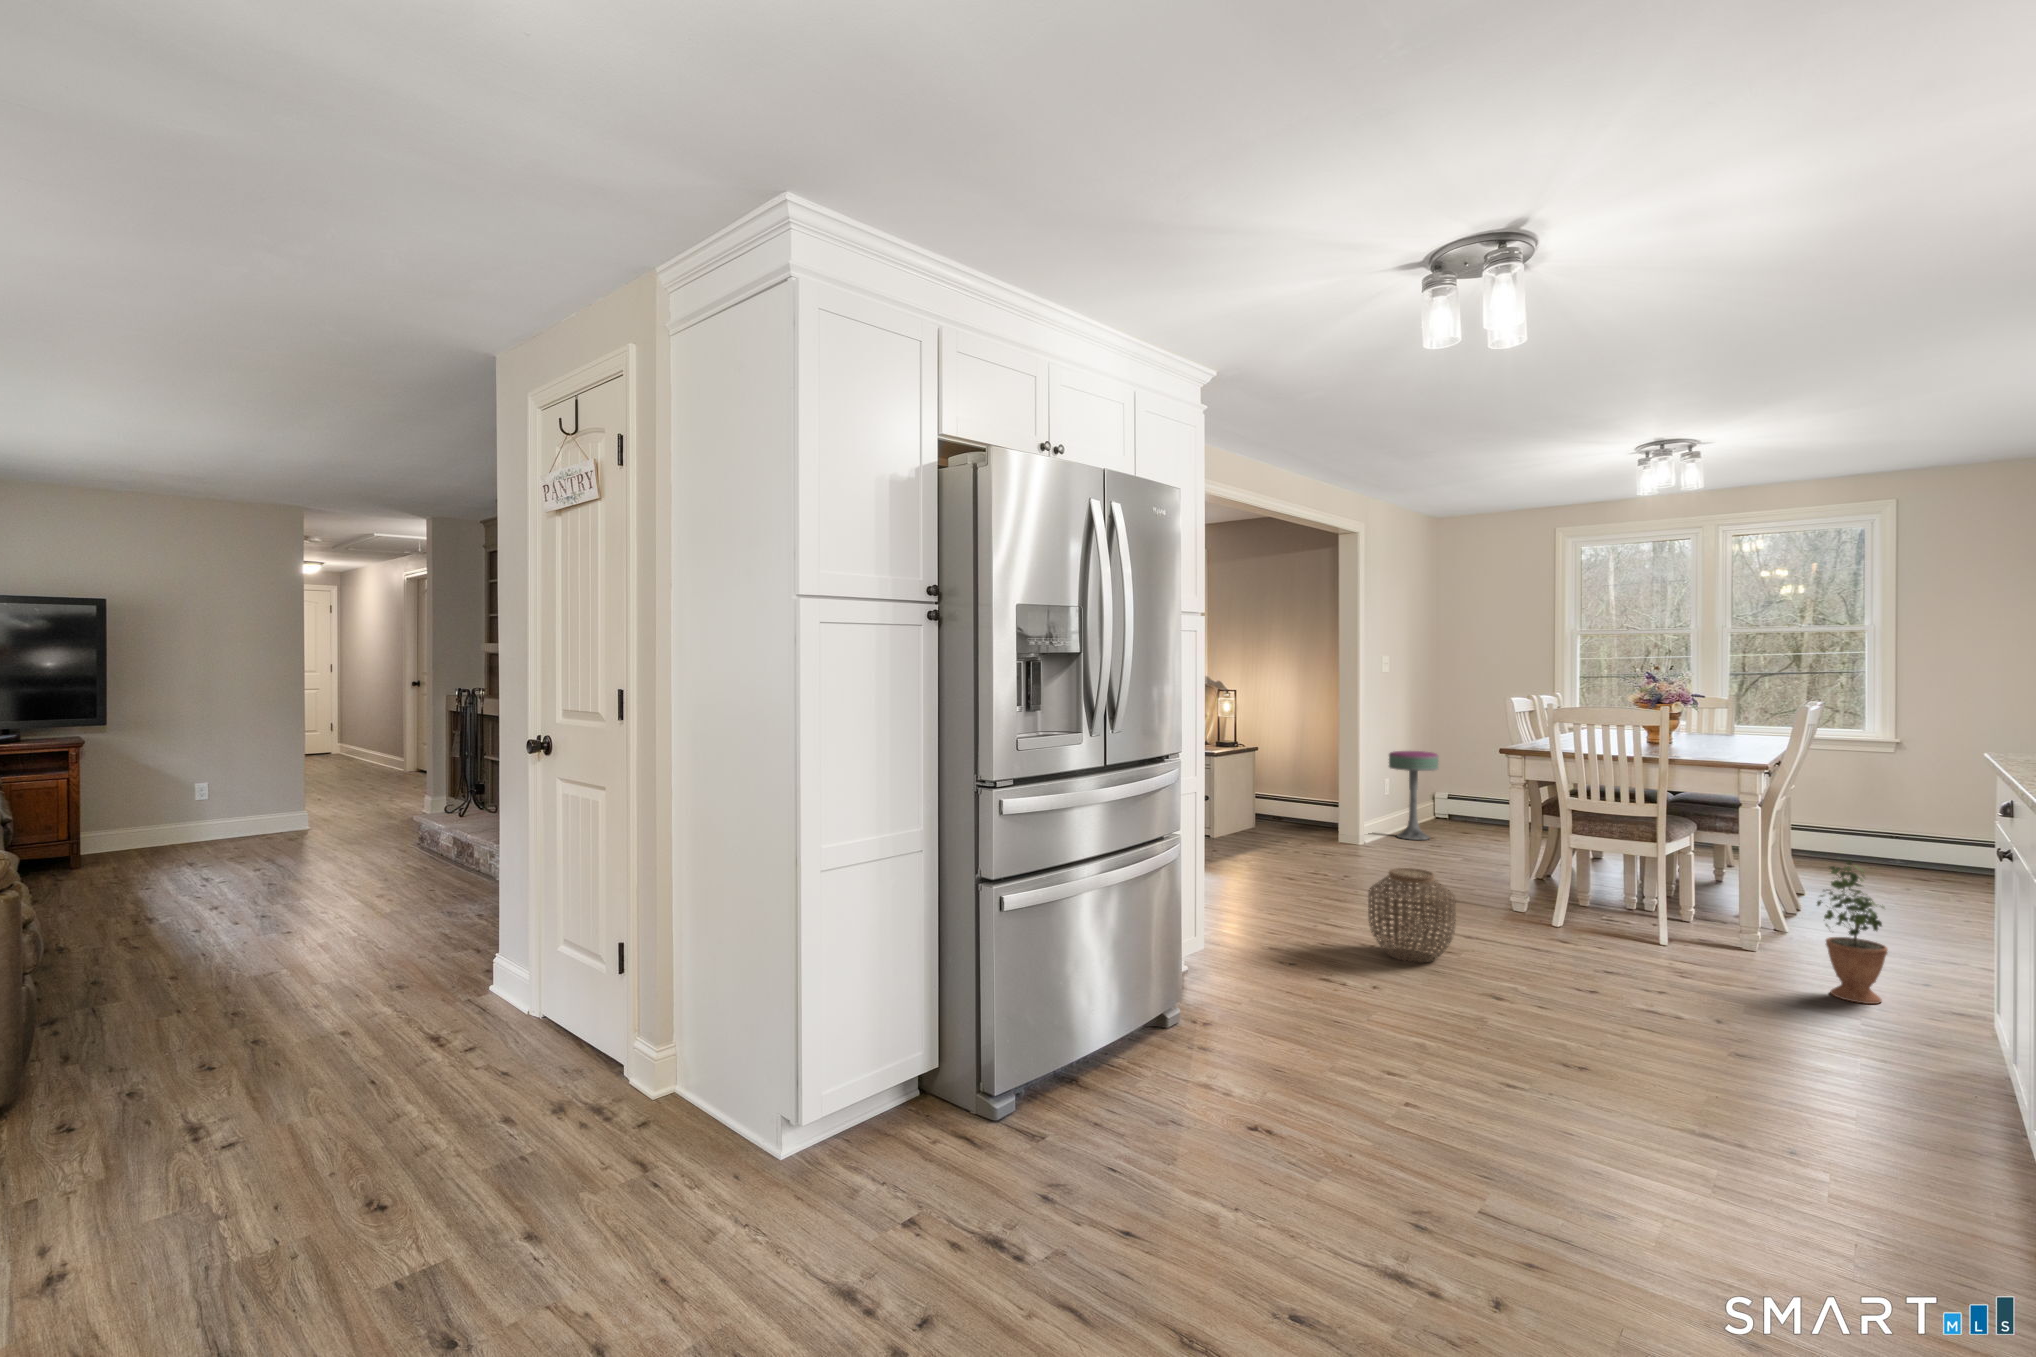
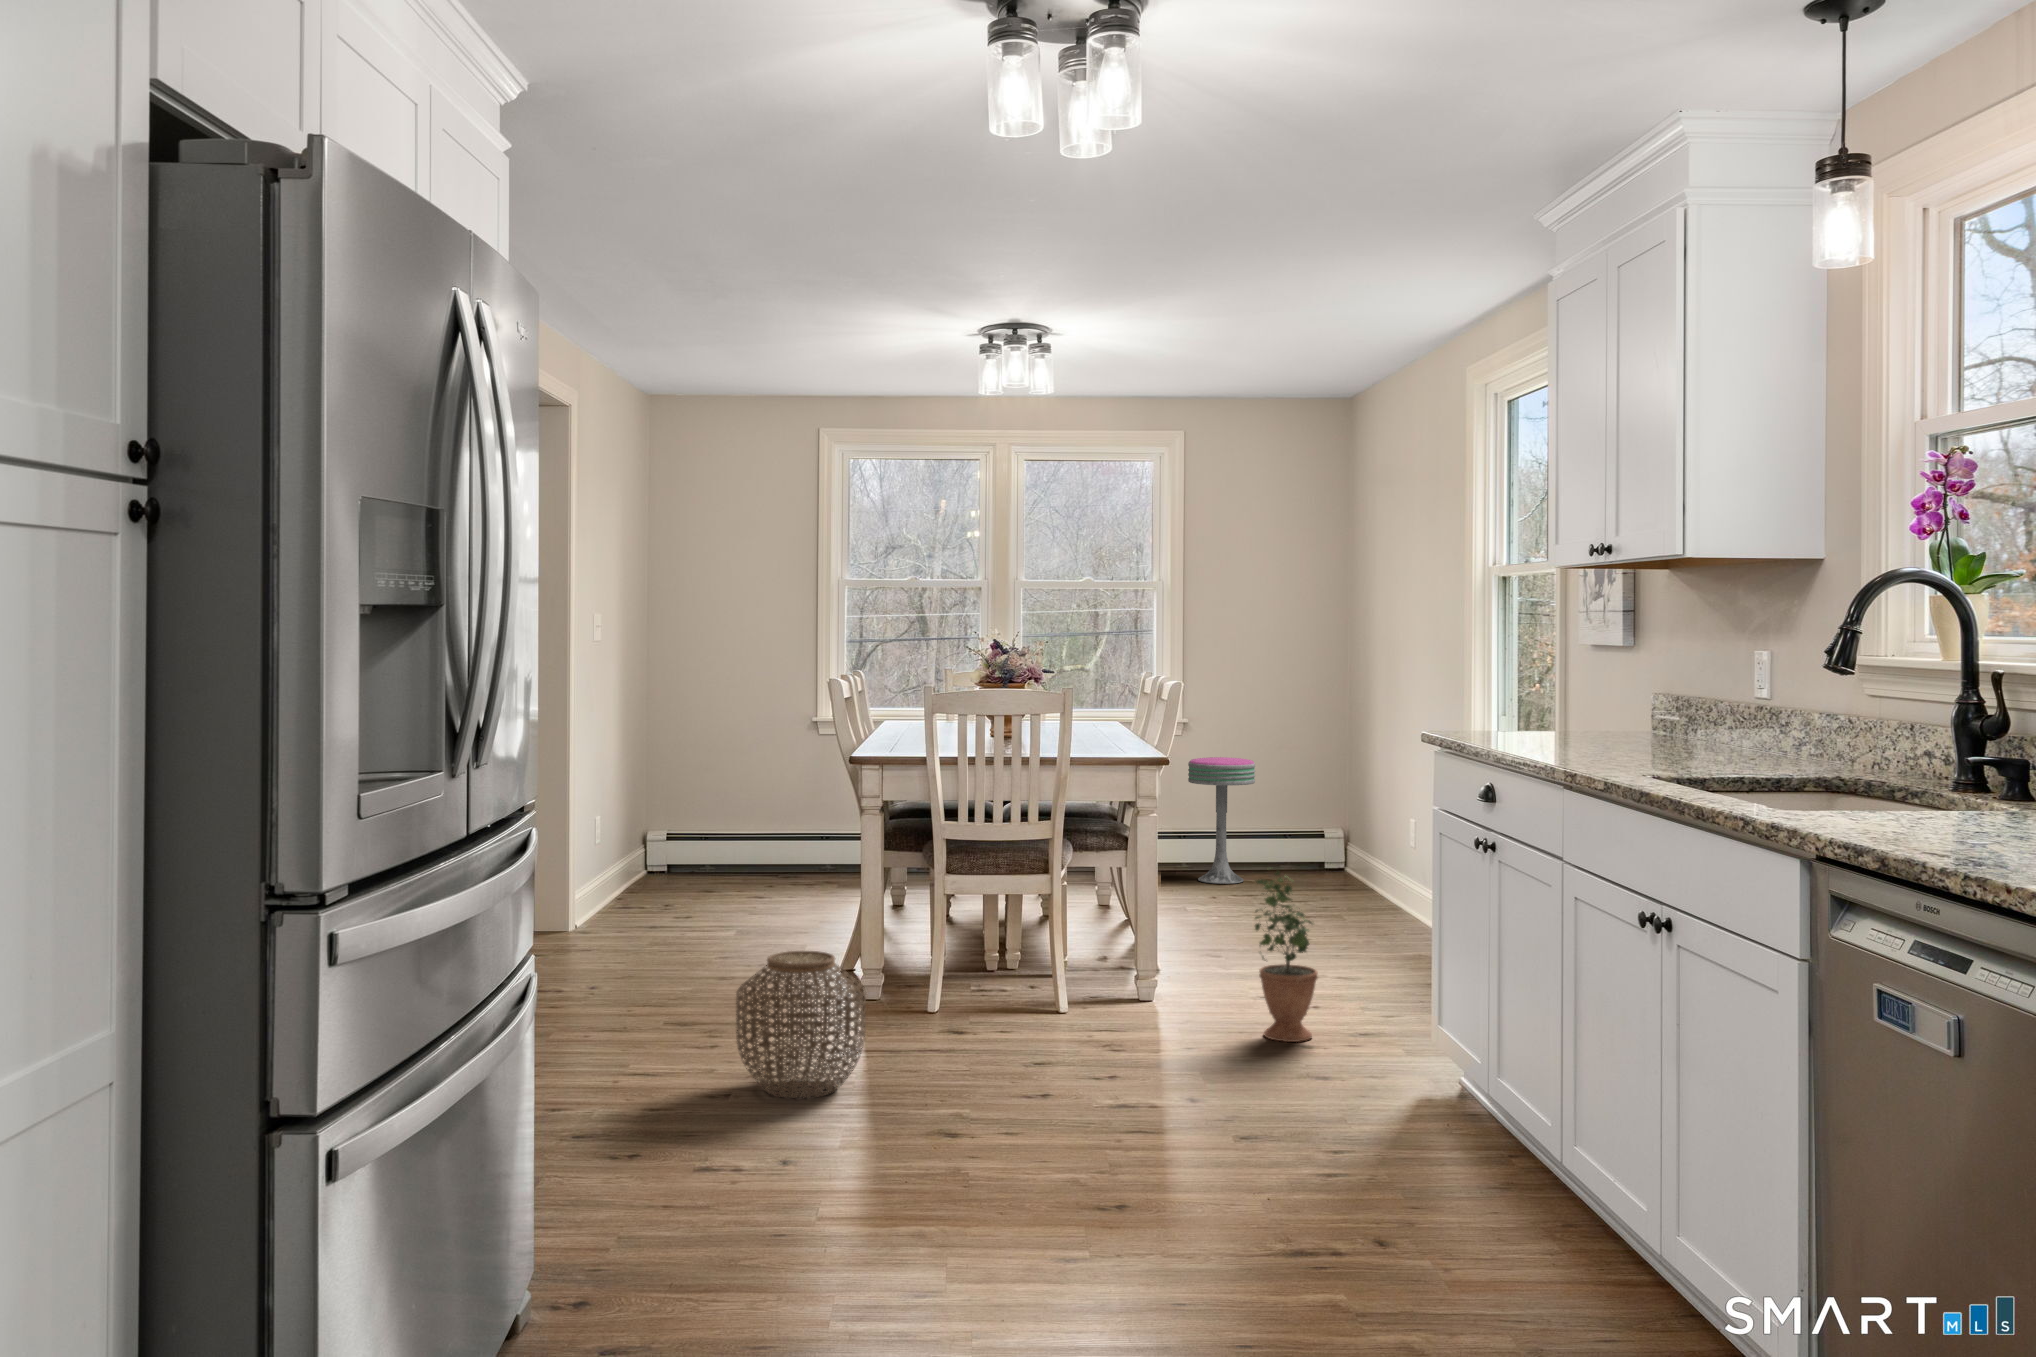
bar stool: present [1389,751,1438,840] -> present [1188,757,1255,884]

